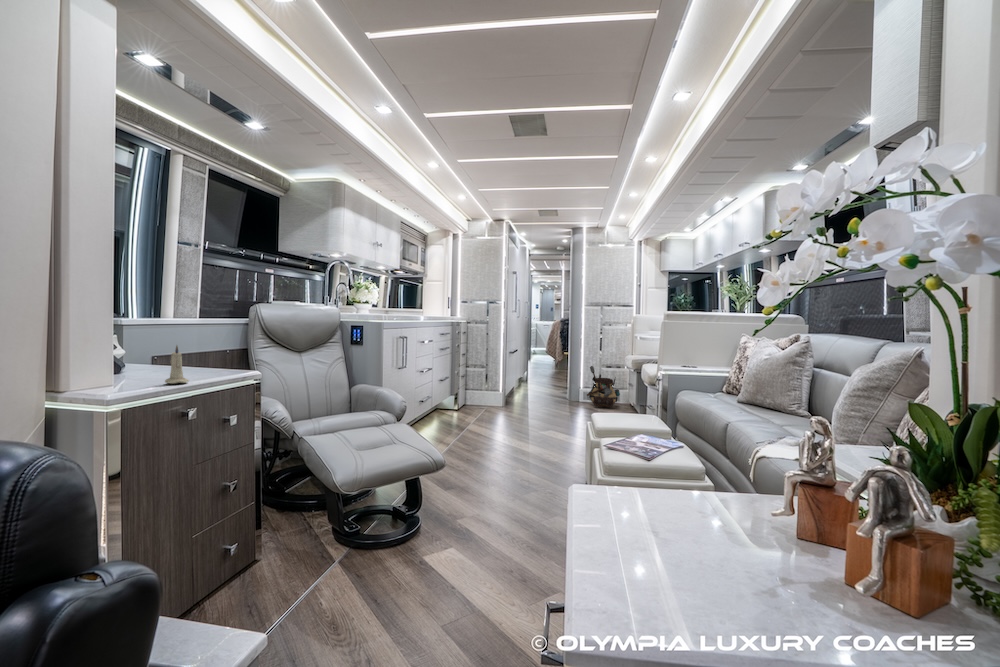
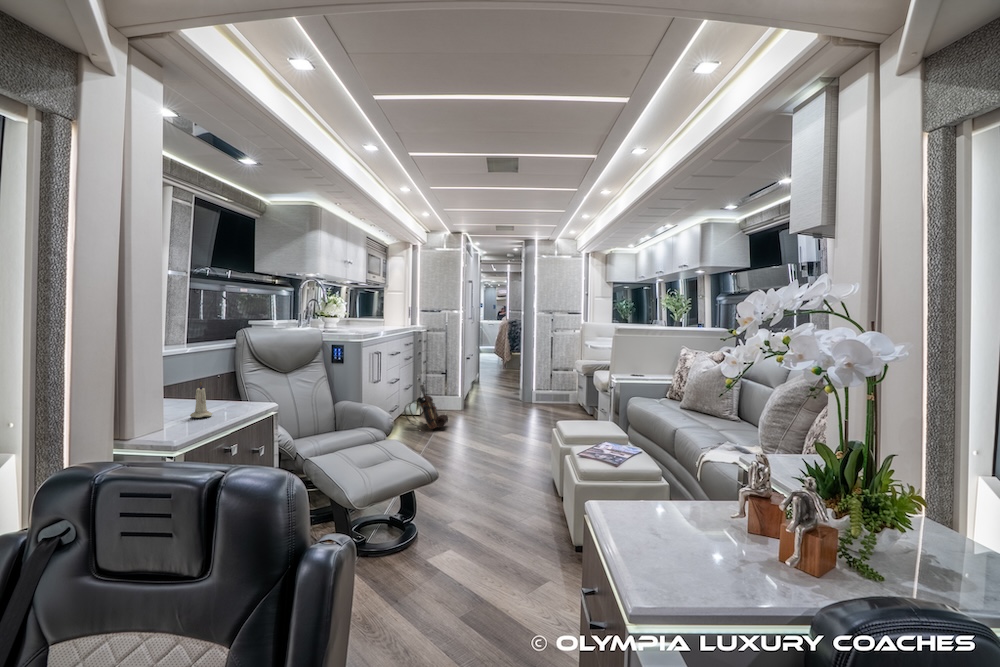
backpack: present [587,366,620,407] -> present [404,385,448,429]

